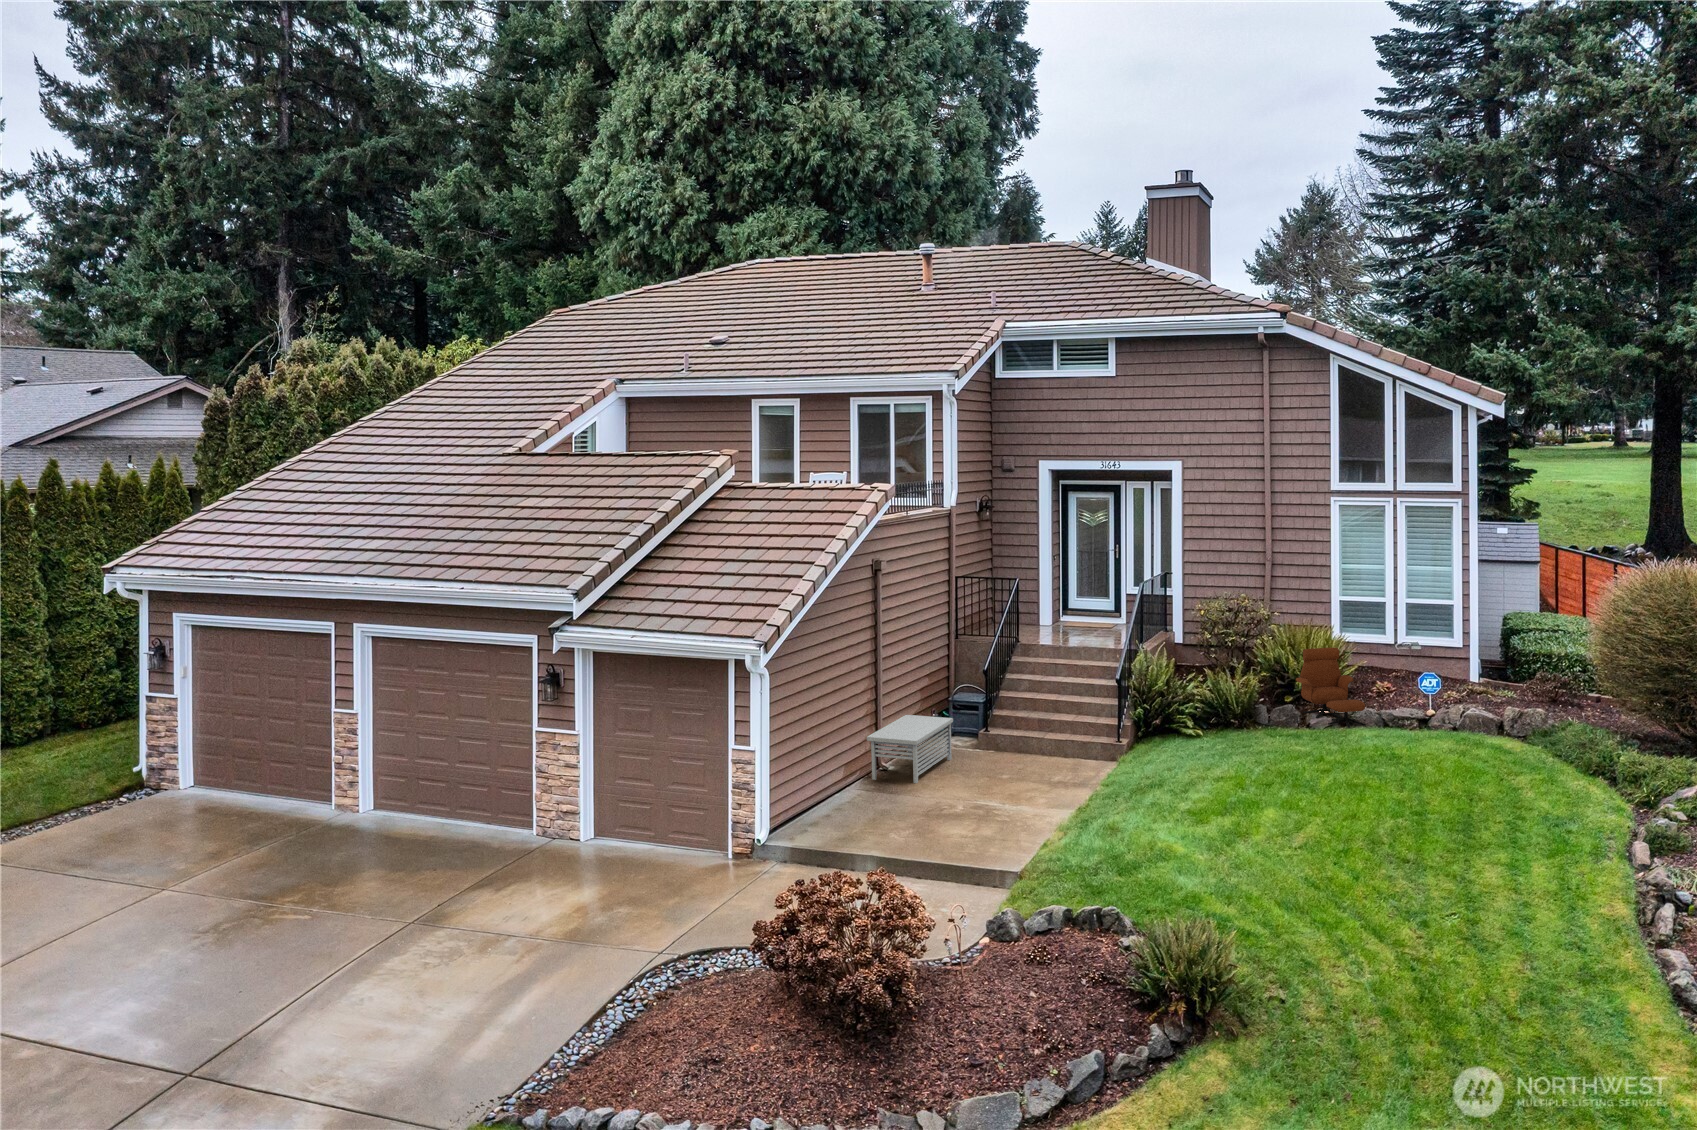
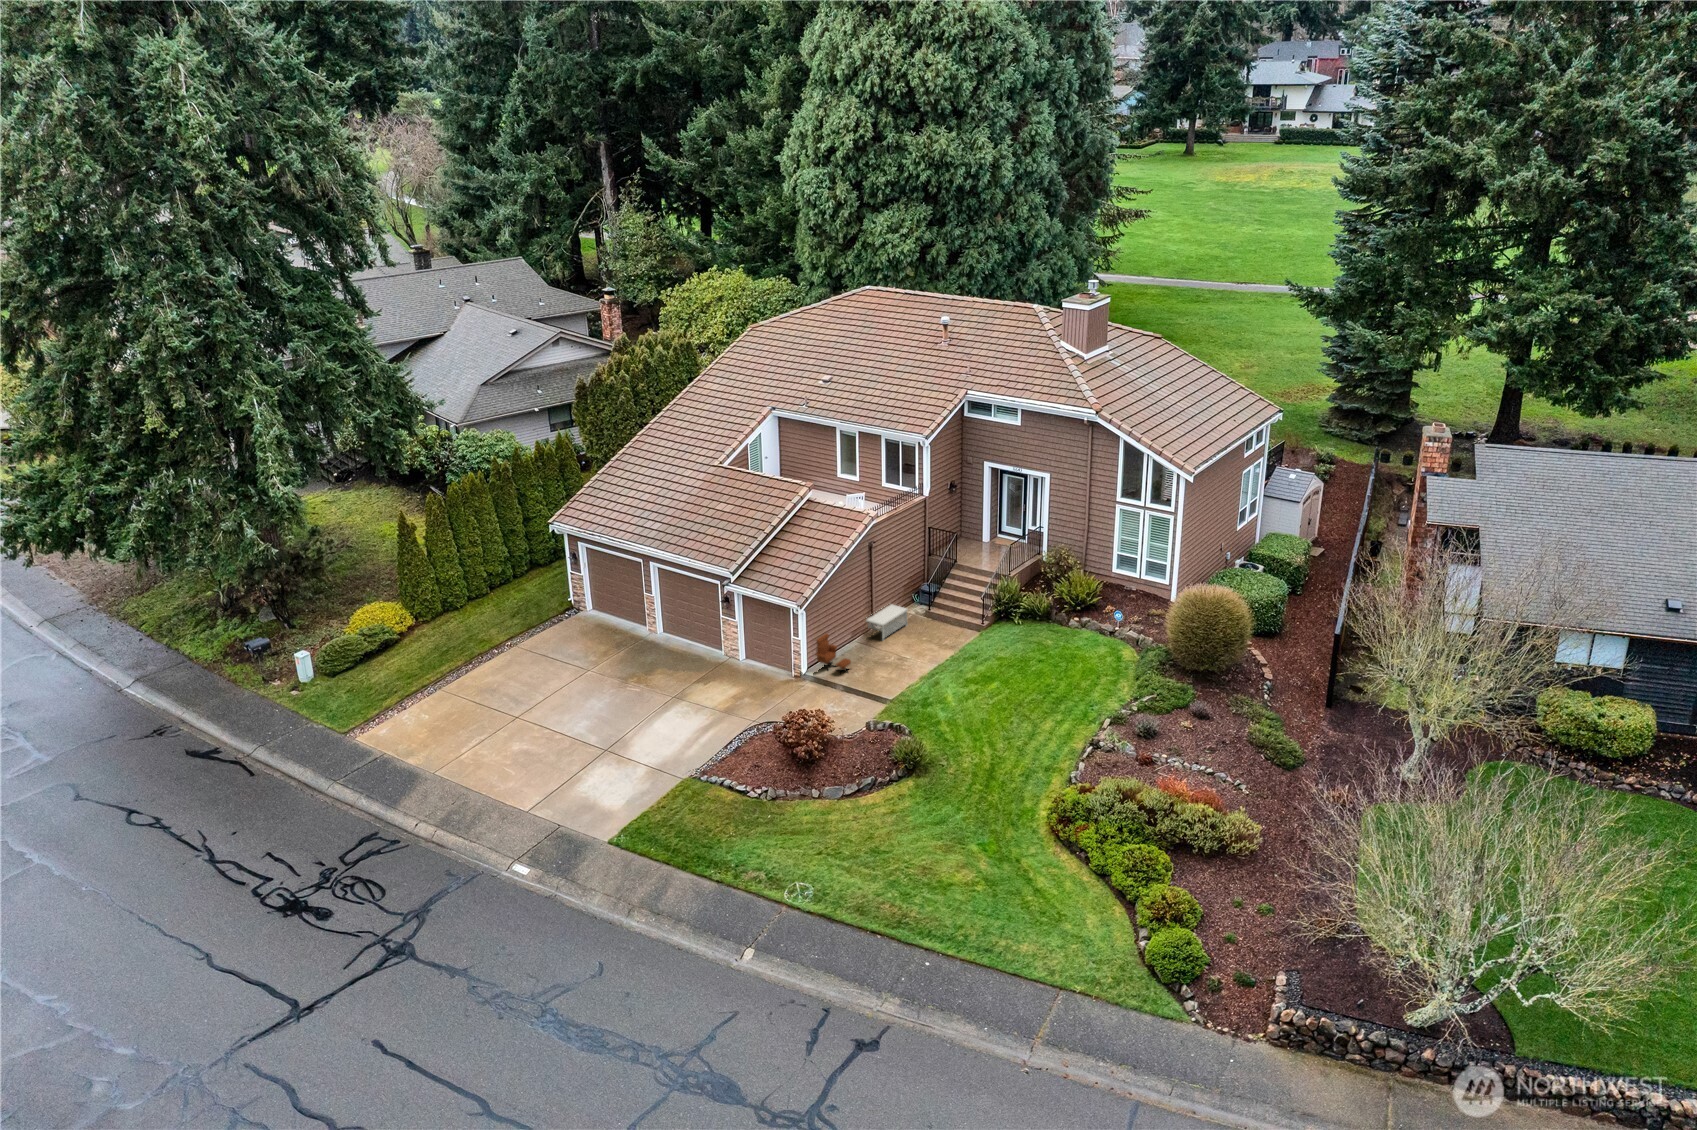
lounge chair: present [1296,648,1366,728] -> present [816,634,851,674]

